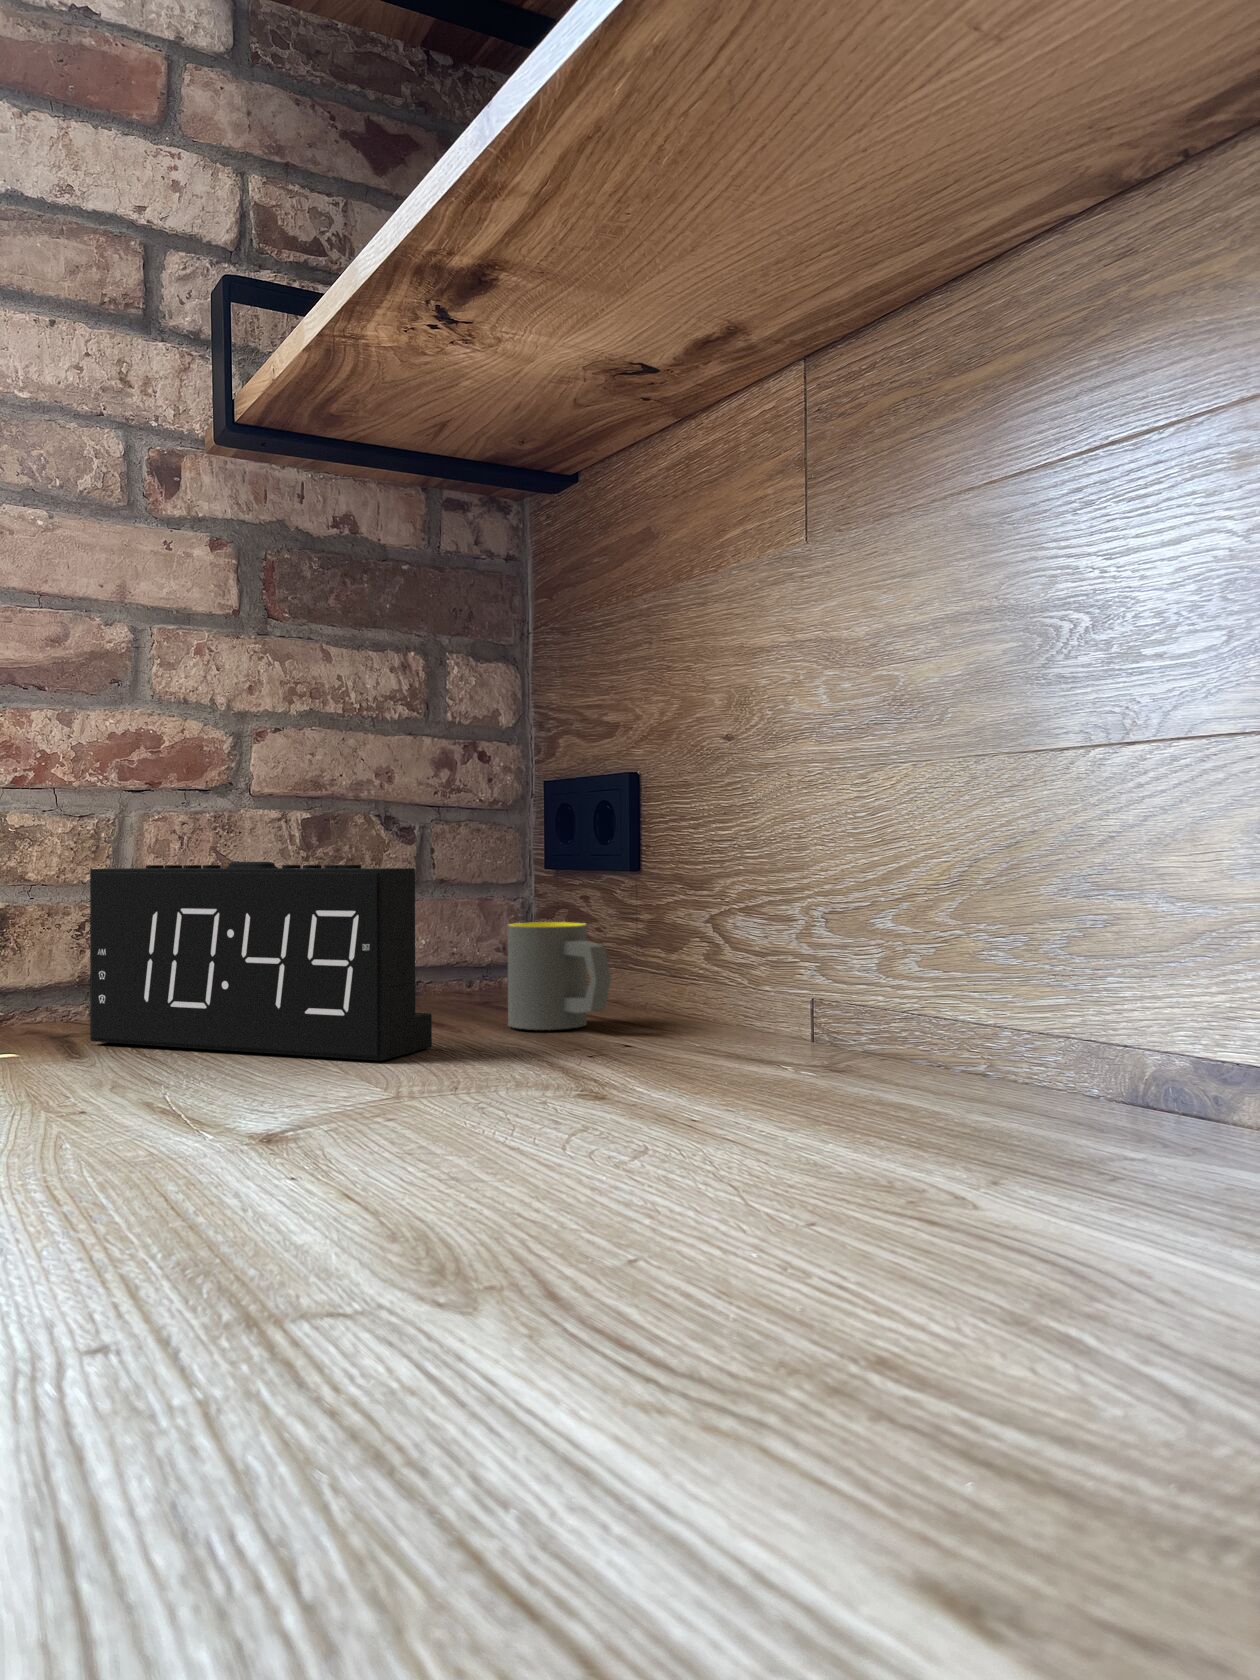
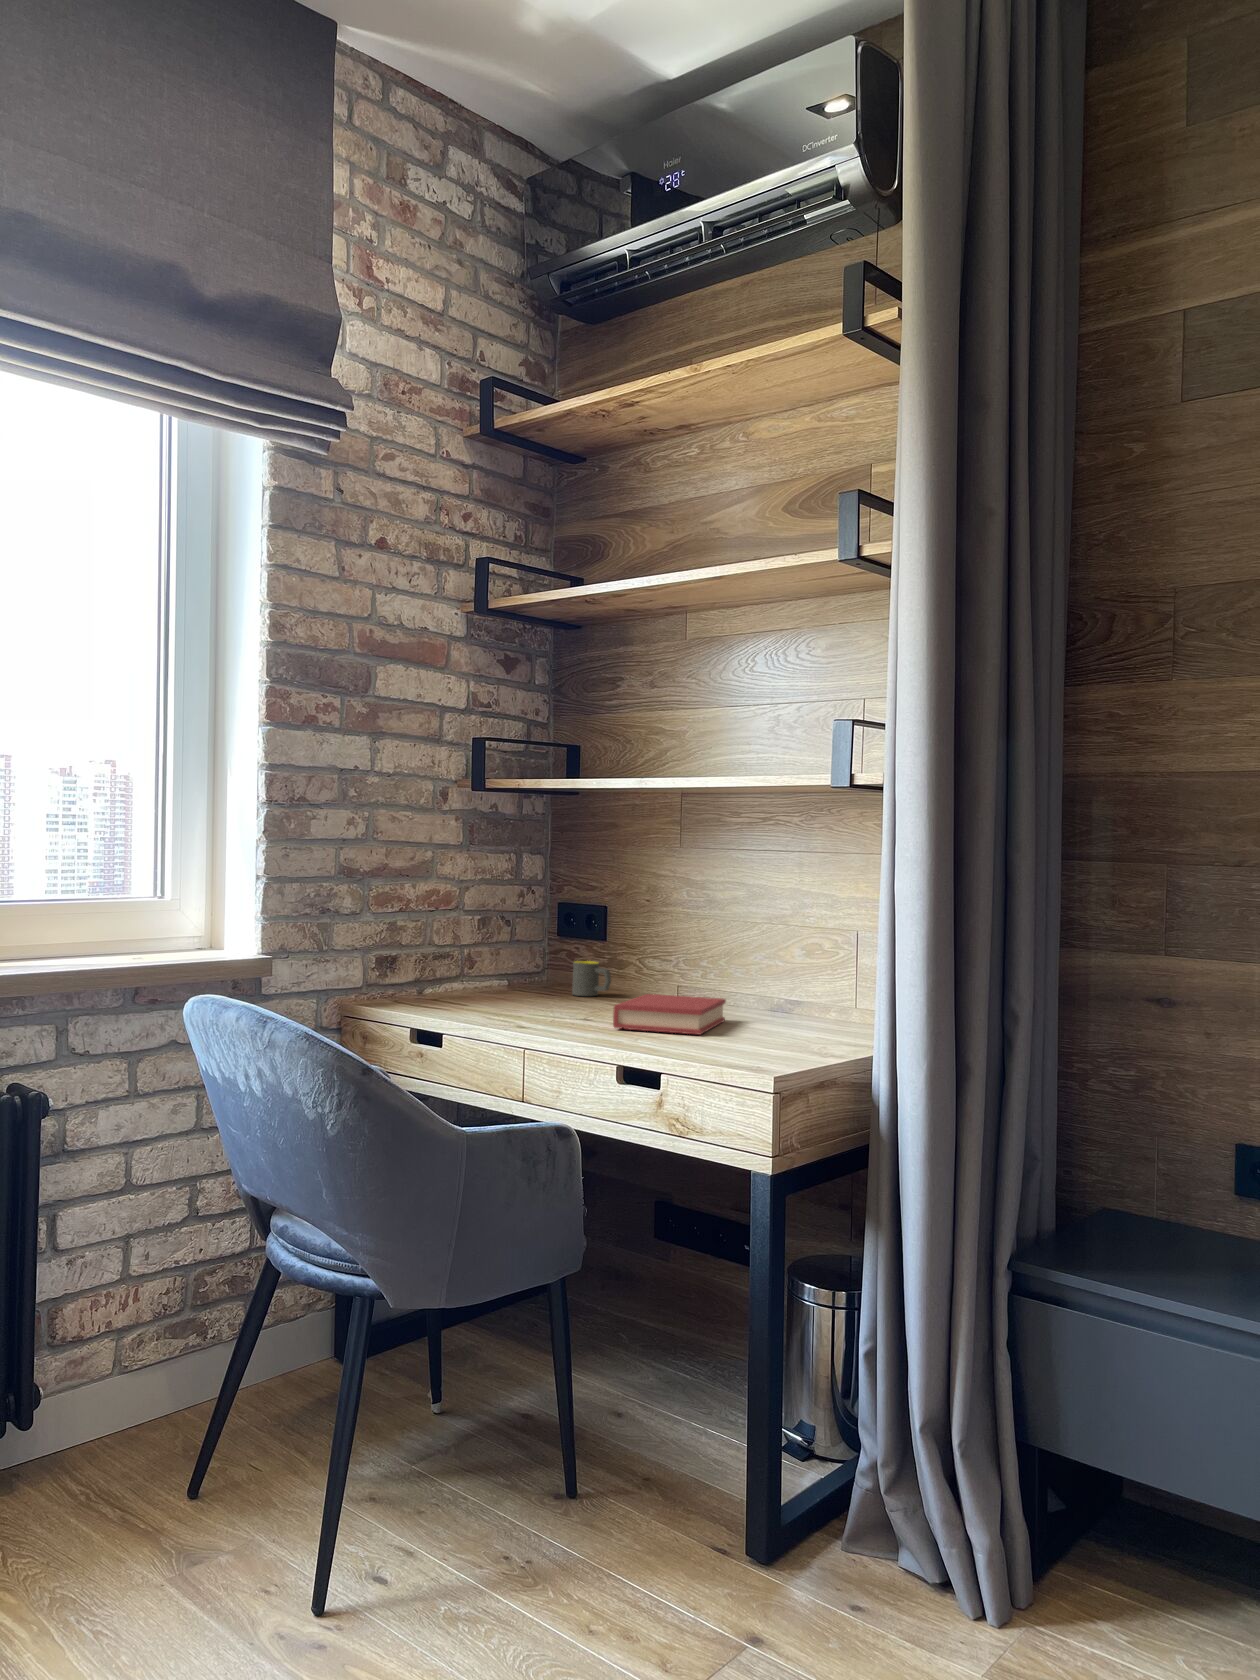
alarm clock: present [90,862,432,1061] -> none [450,942,564,1003]
hardback book: none [220,1036,926,1347] -> present [613,994,726,1034]

